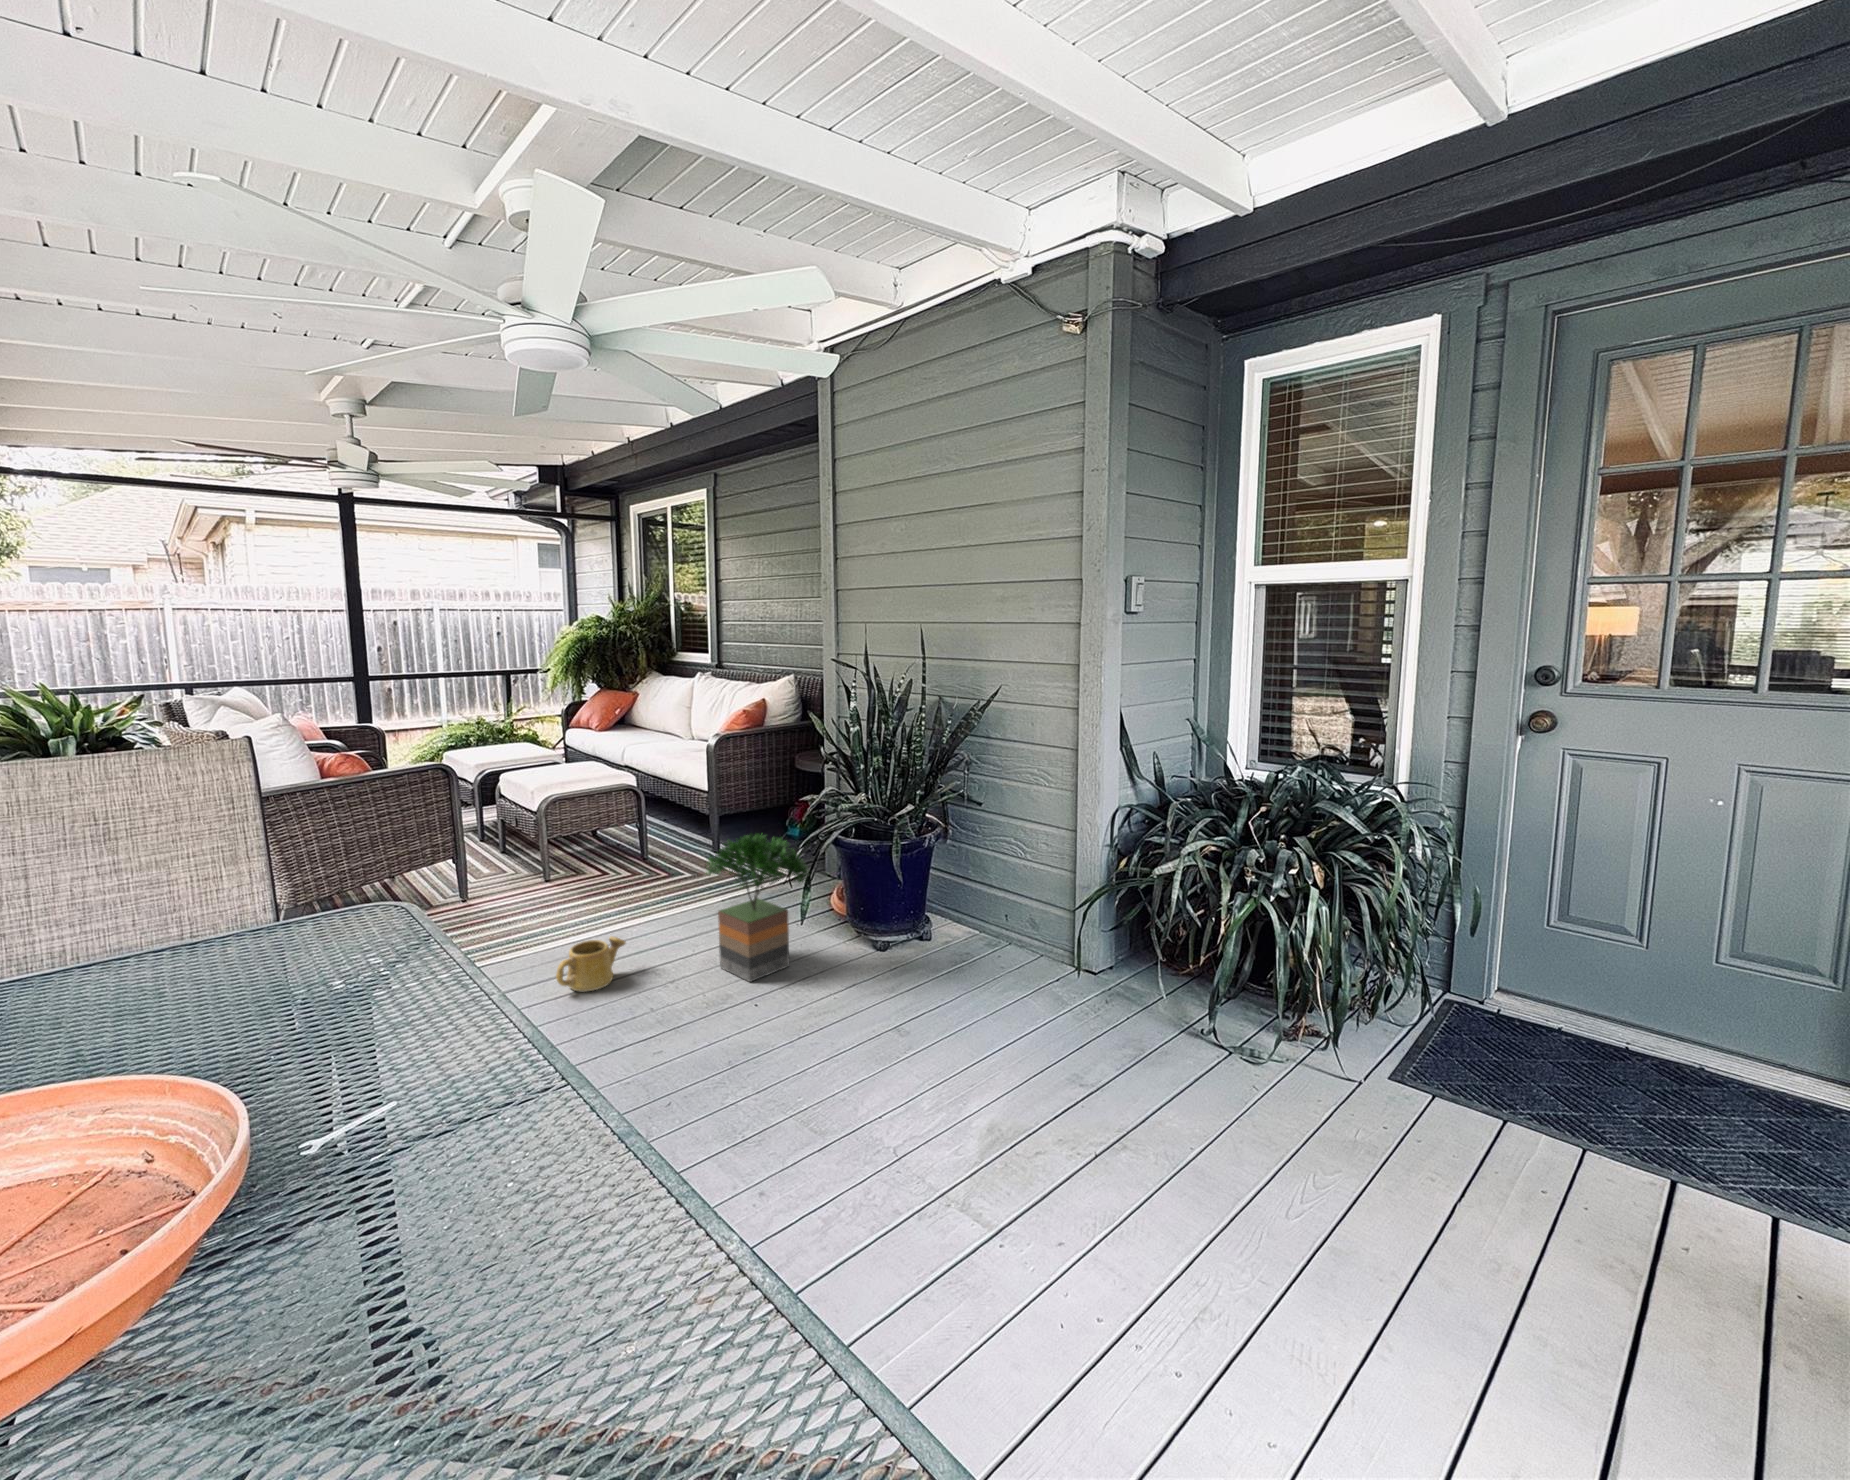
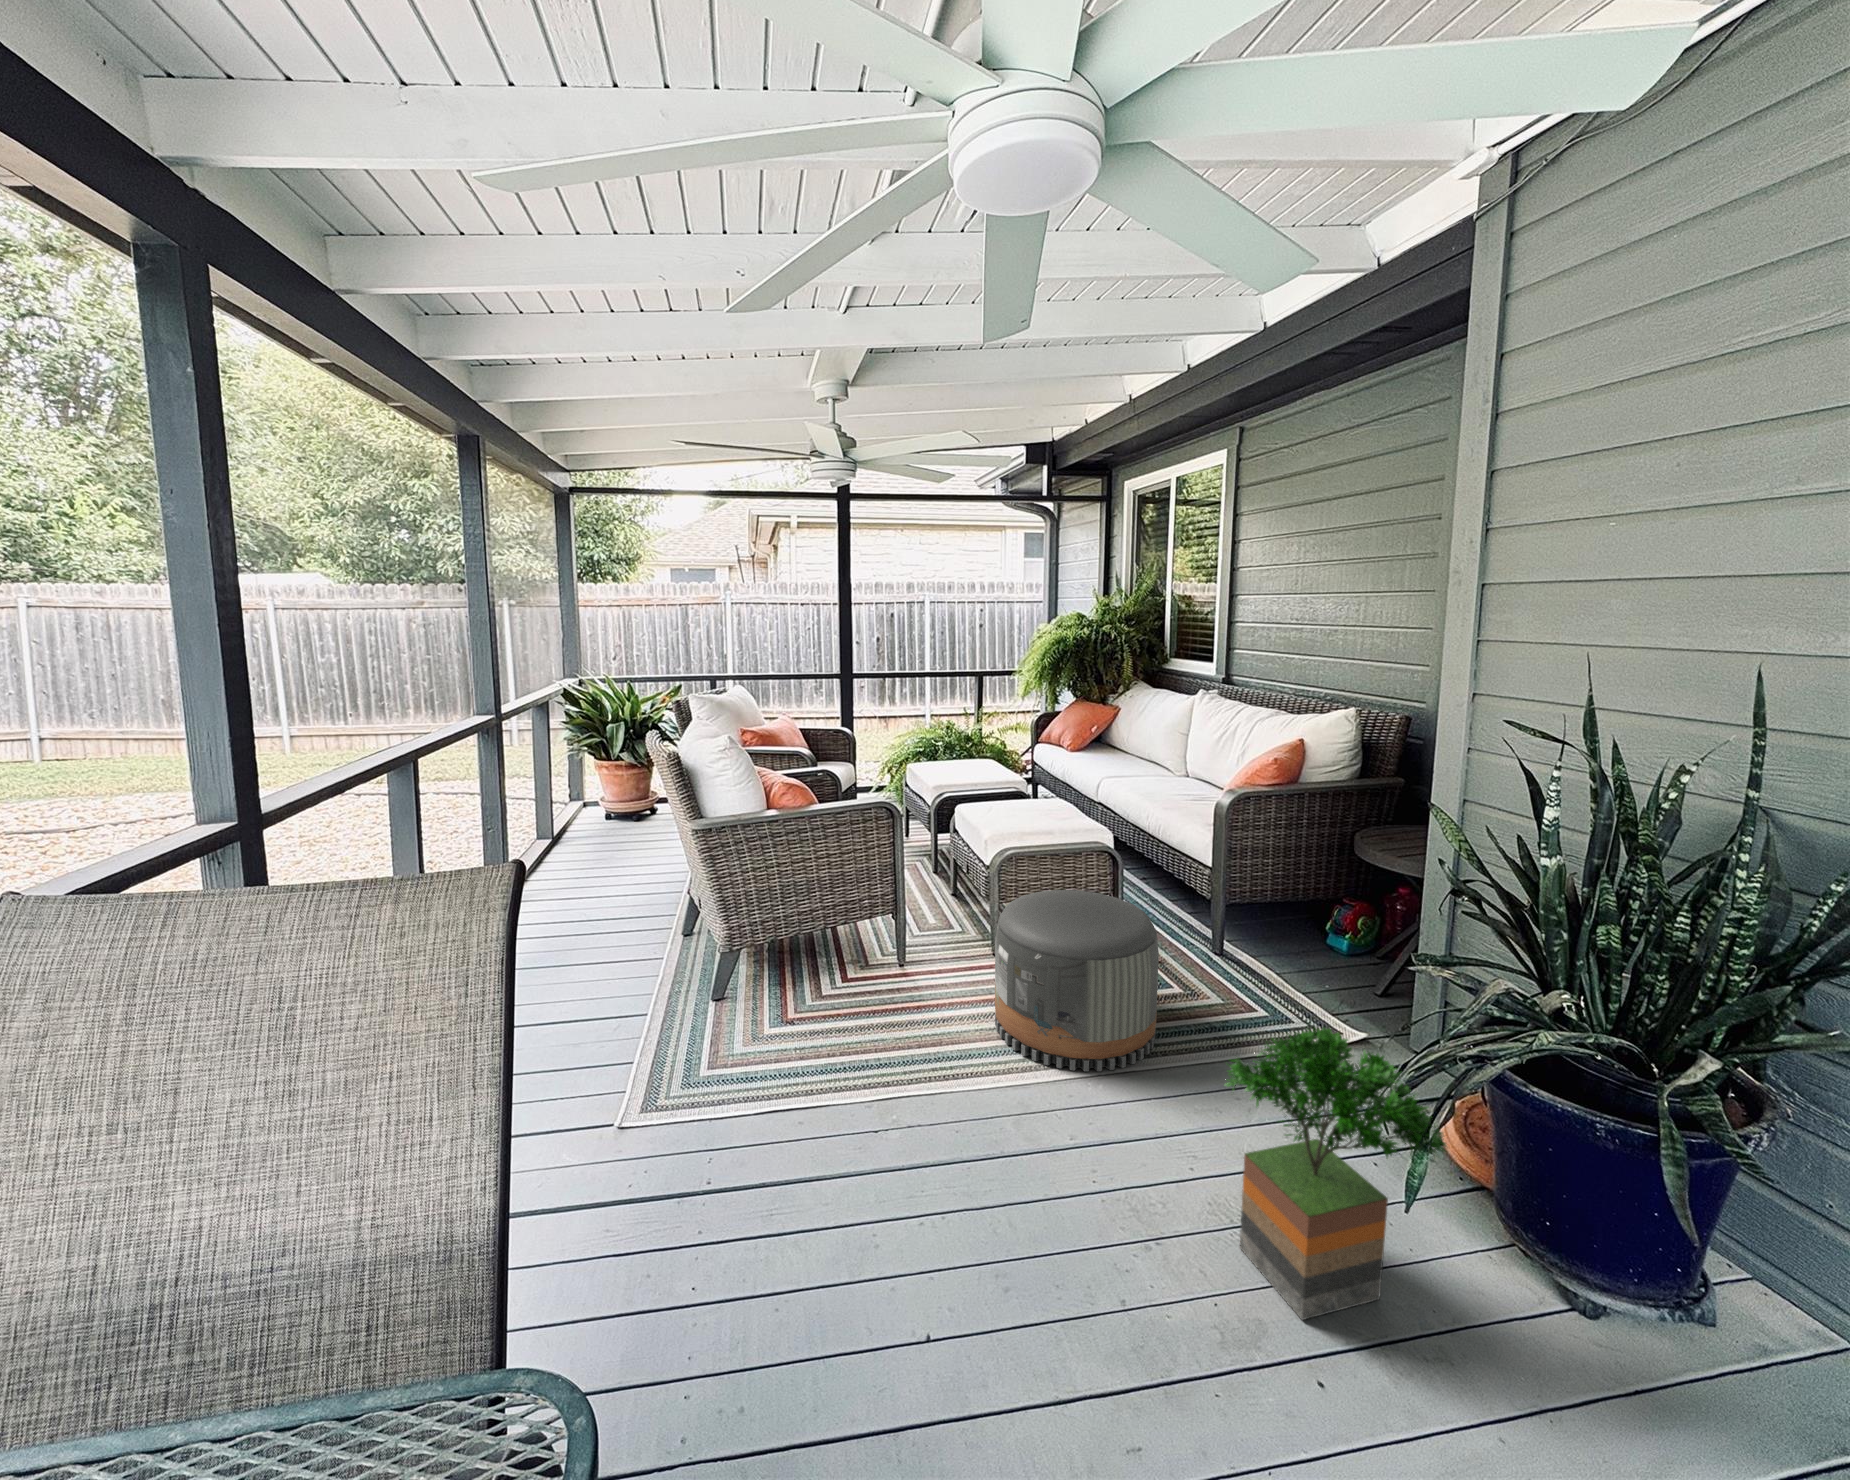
pouf: none [551,810,673,925] -> present [995,890,1159,1071]
watering can: present [556,936,626,992] -> none [975,1131,1084,1227]

